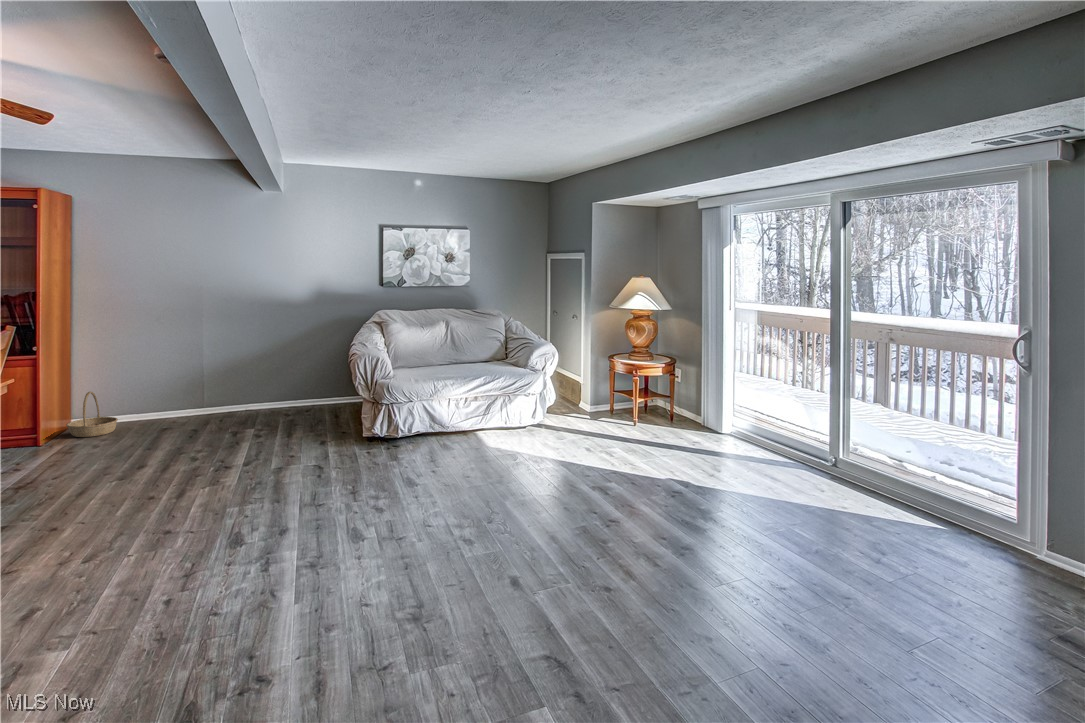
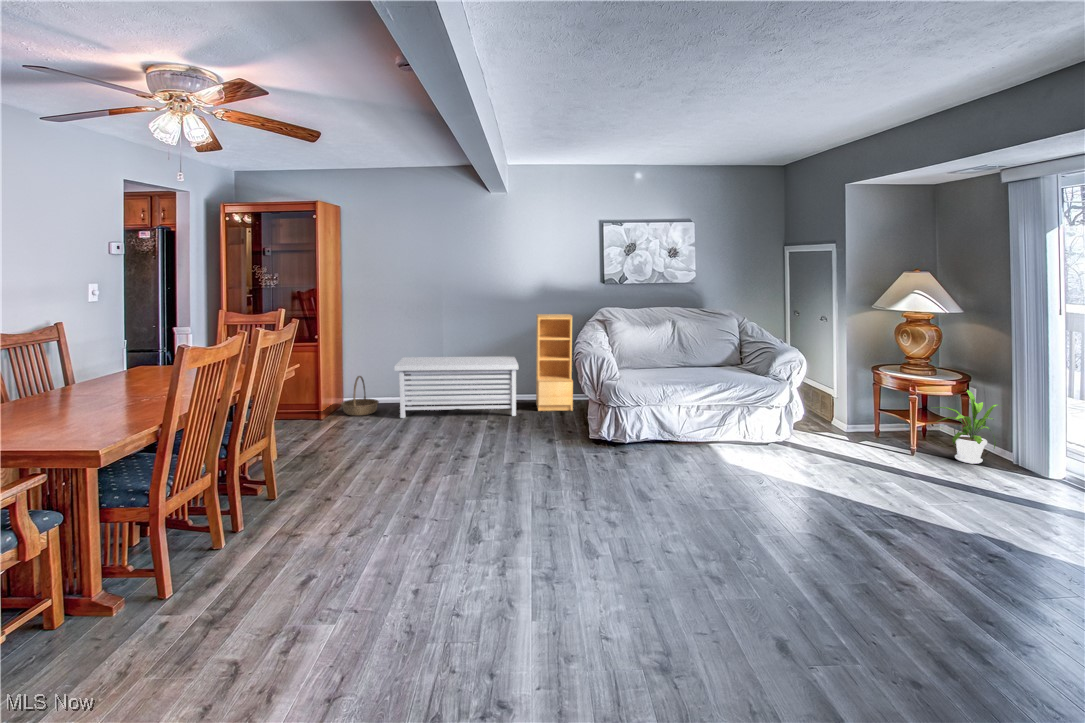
bookshelf: none [304,316,347,415] -> present [536,314,573,411]
storage bench: none [136,361,285,435] -> present [394,356,518,418]
house plant: none [647,369,697,428] -> present [935,390,997,464]

